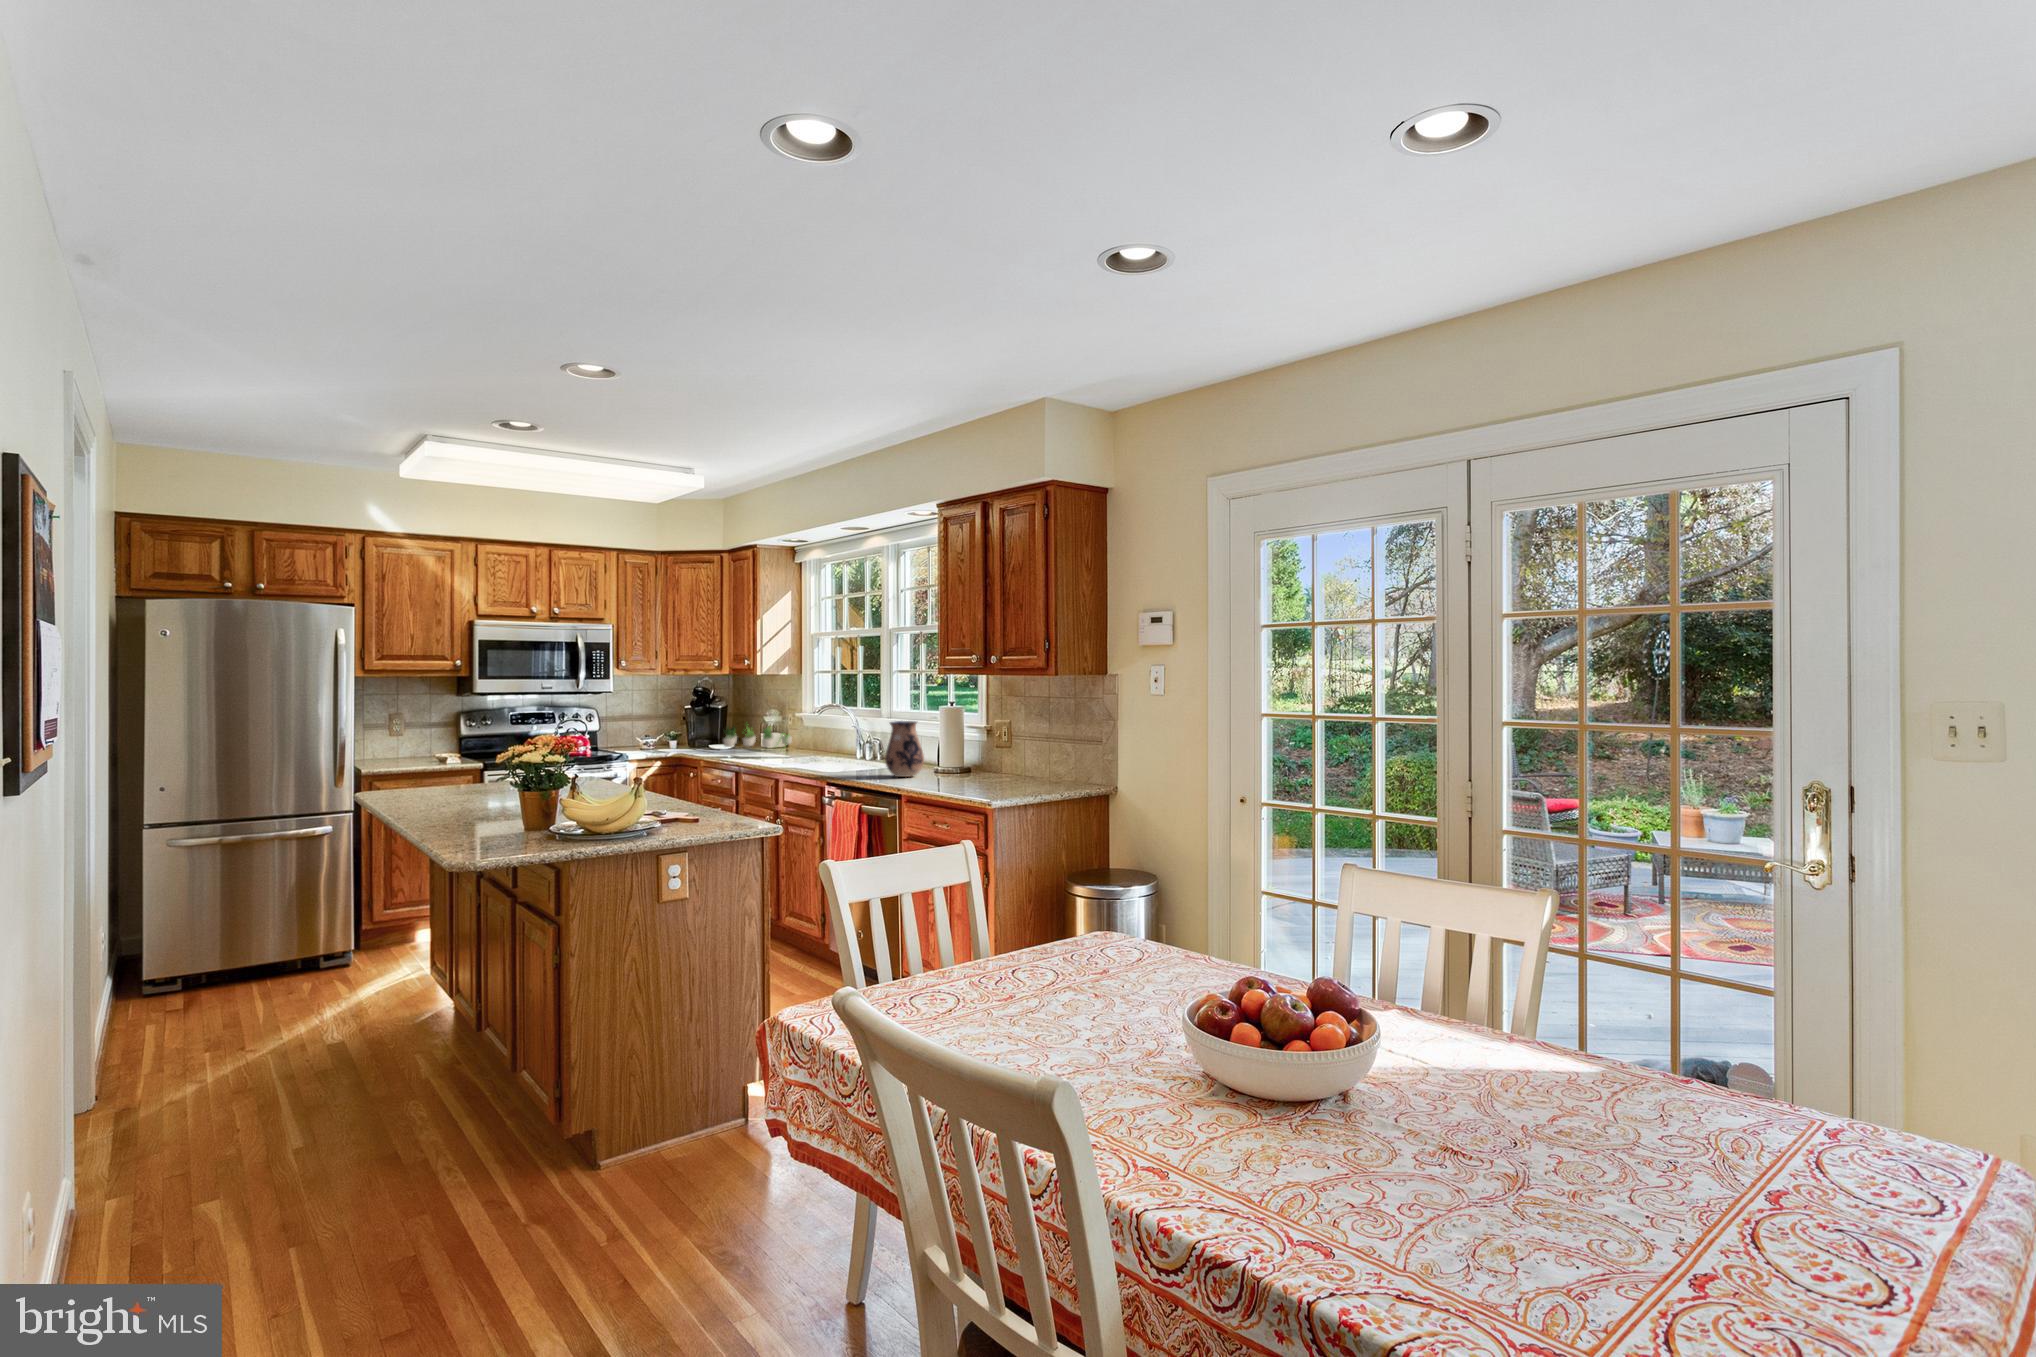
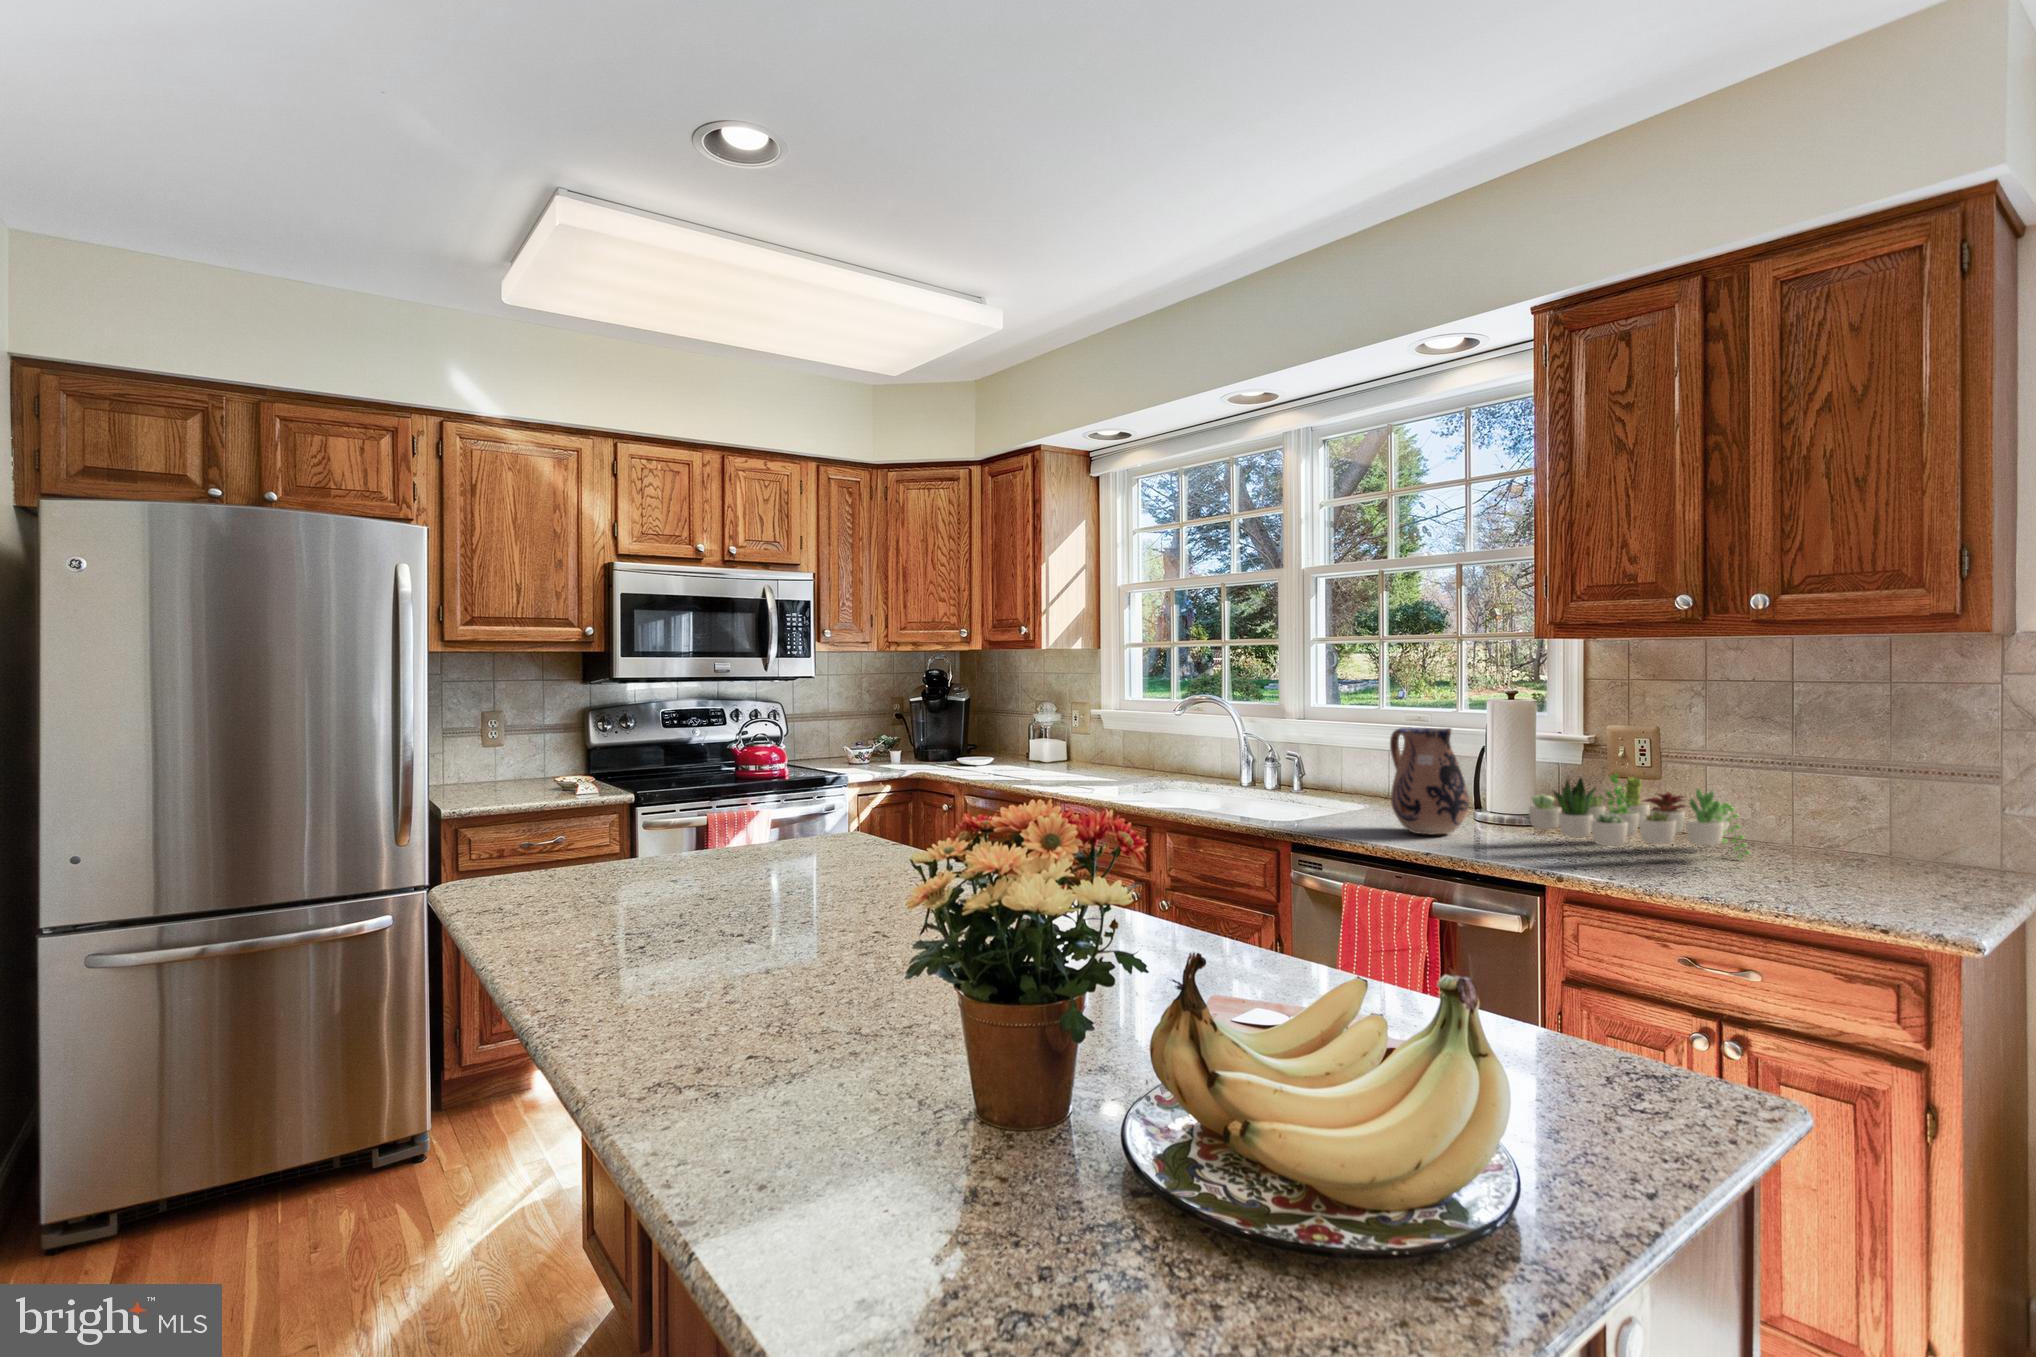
succulent plant: present [723,724,792,748] -> present [1529,774,1750,858]

